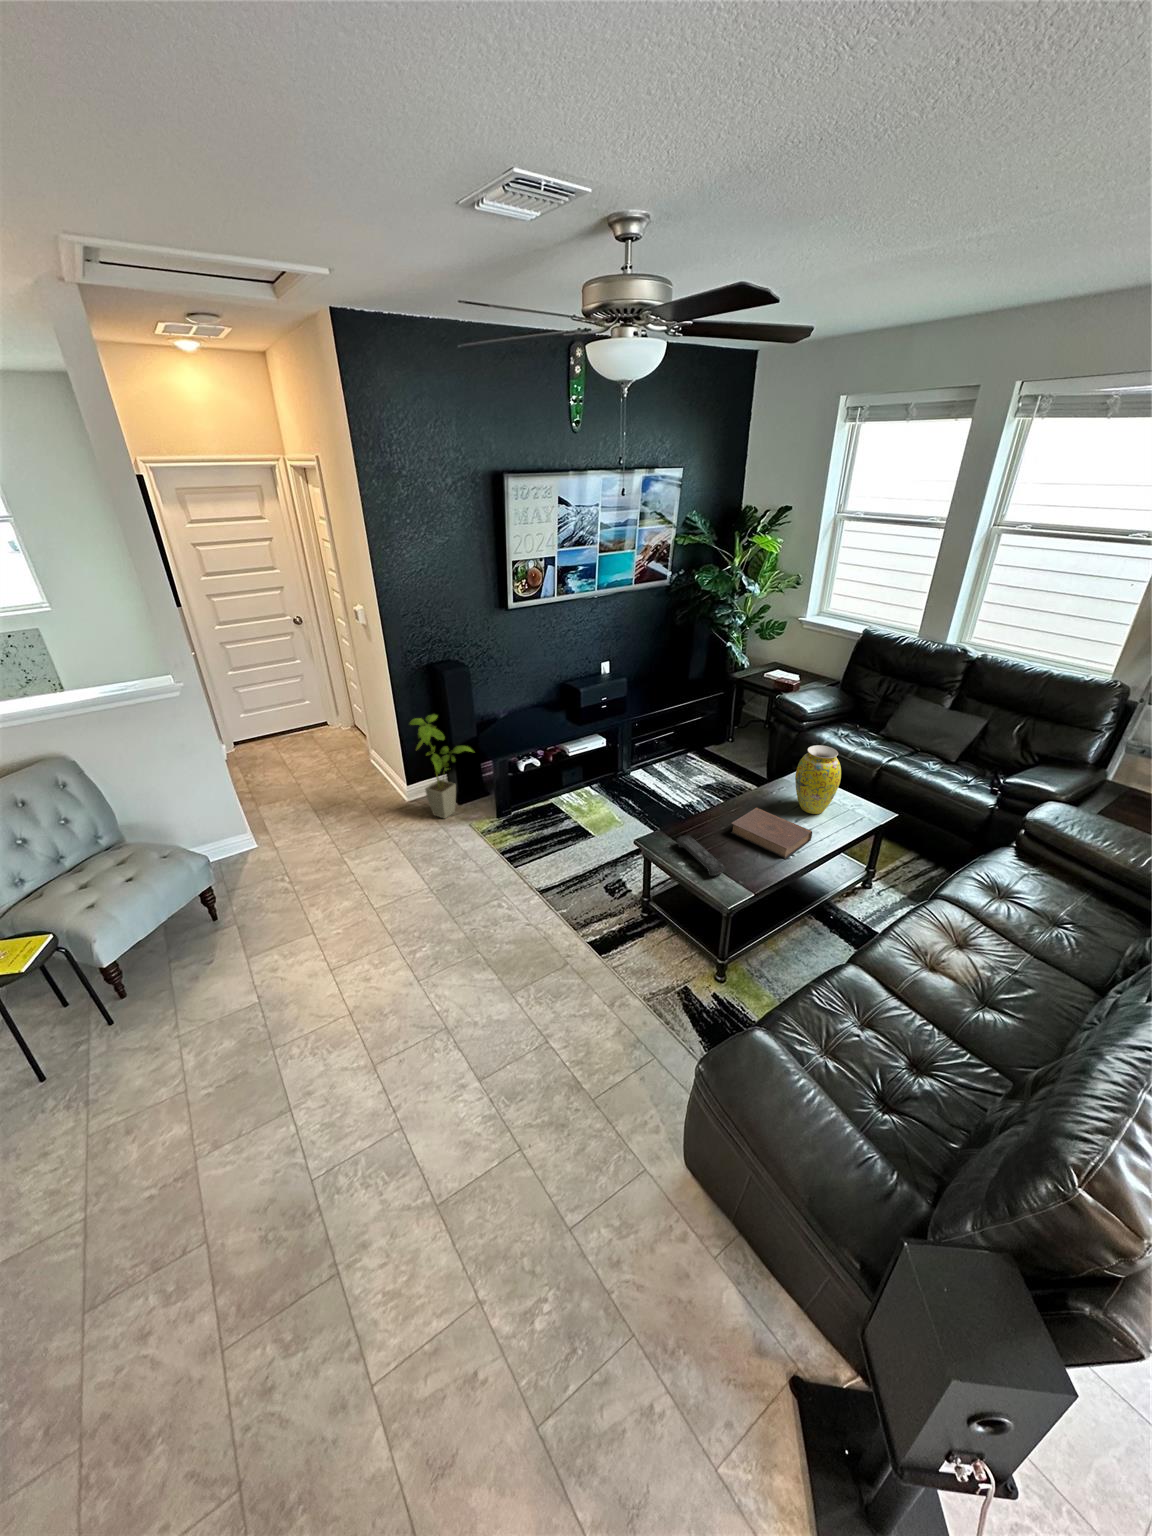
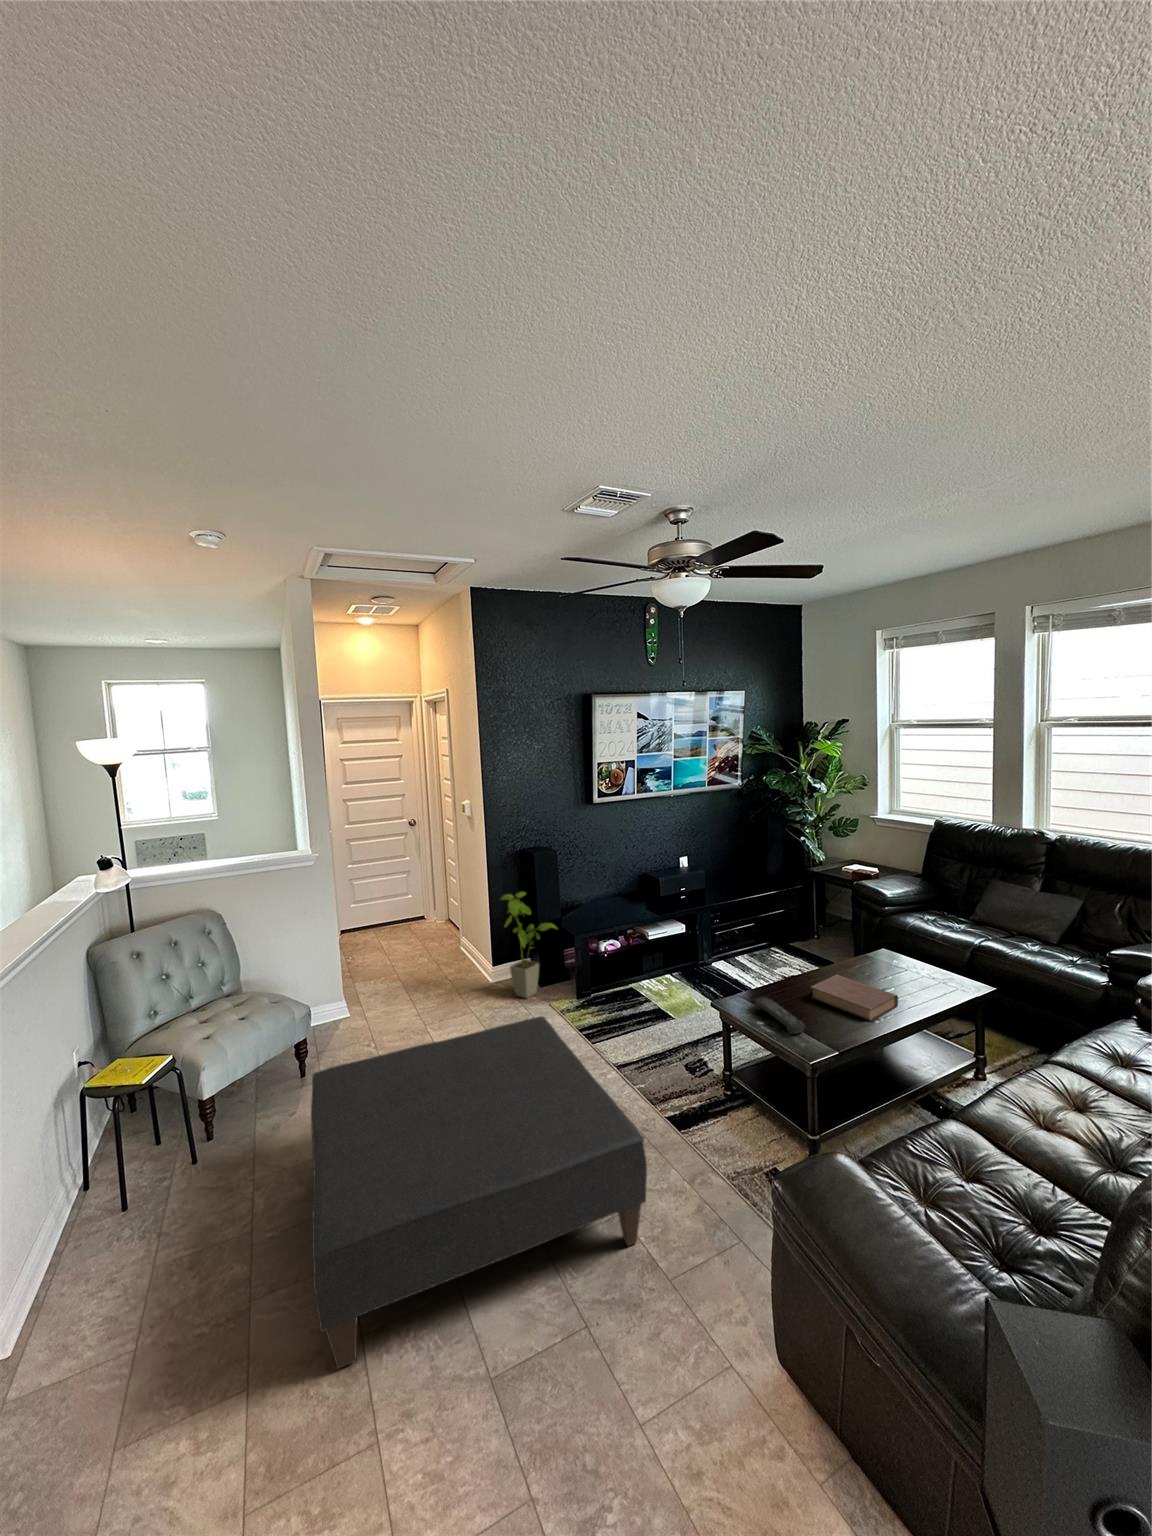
vase: present [795,745,841,814] -> none [874,911,922,984]
ottoman: none [222,858,573,1213] -> present [311,1016,647,1368]

